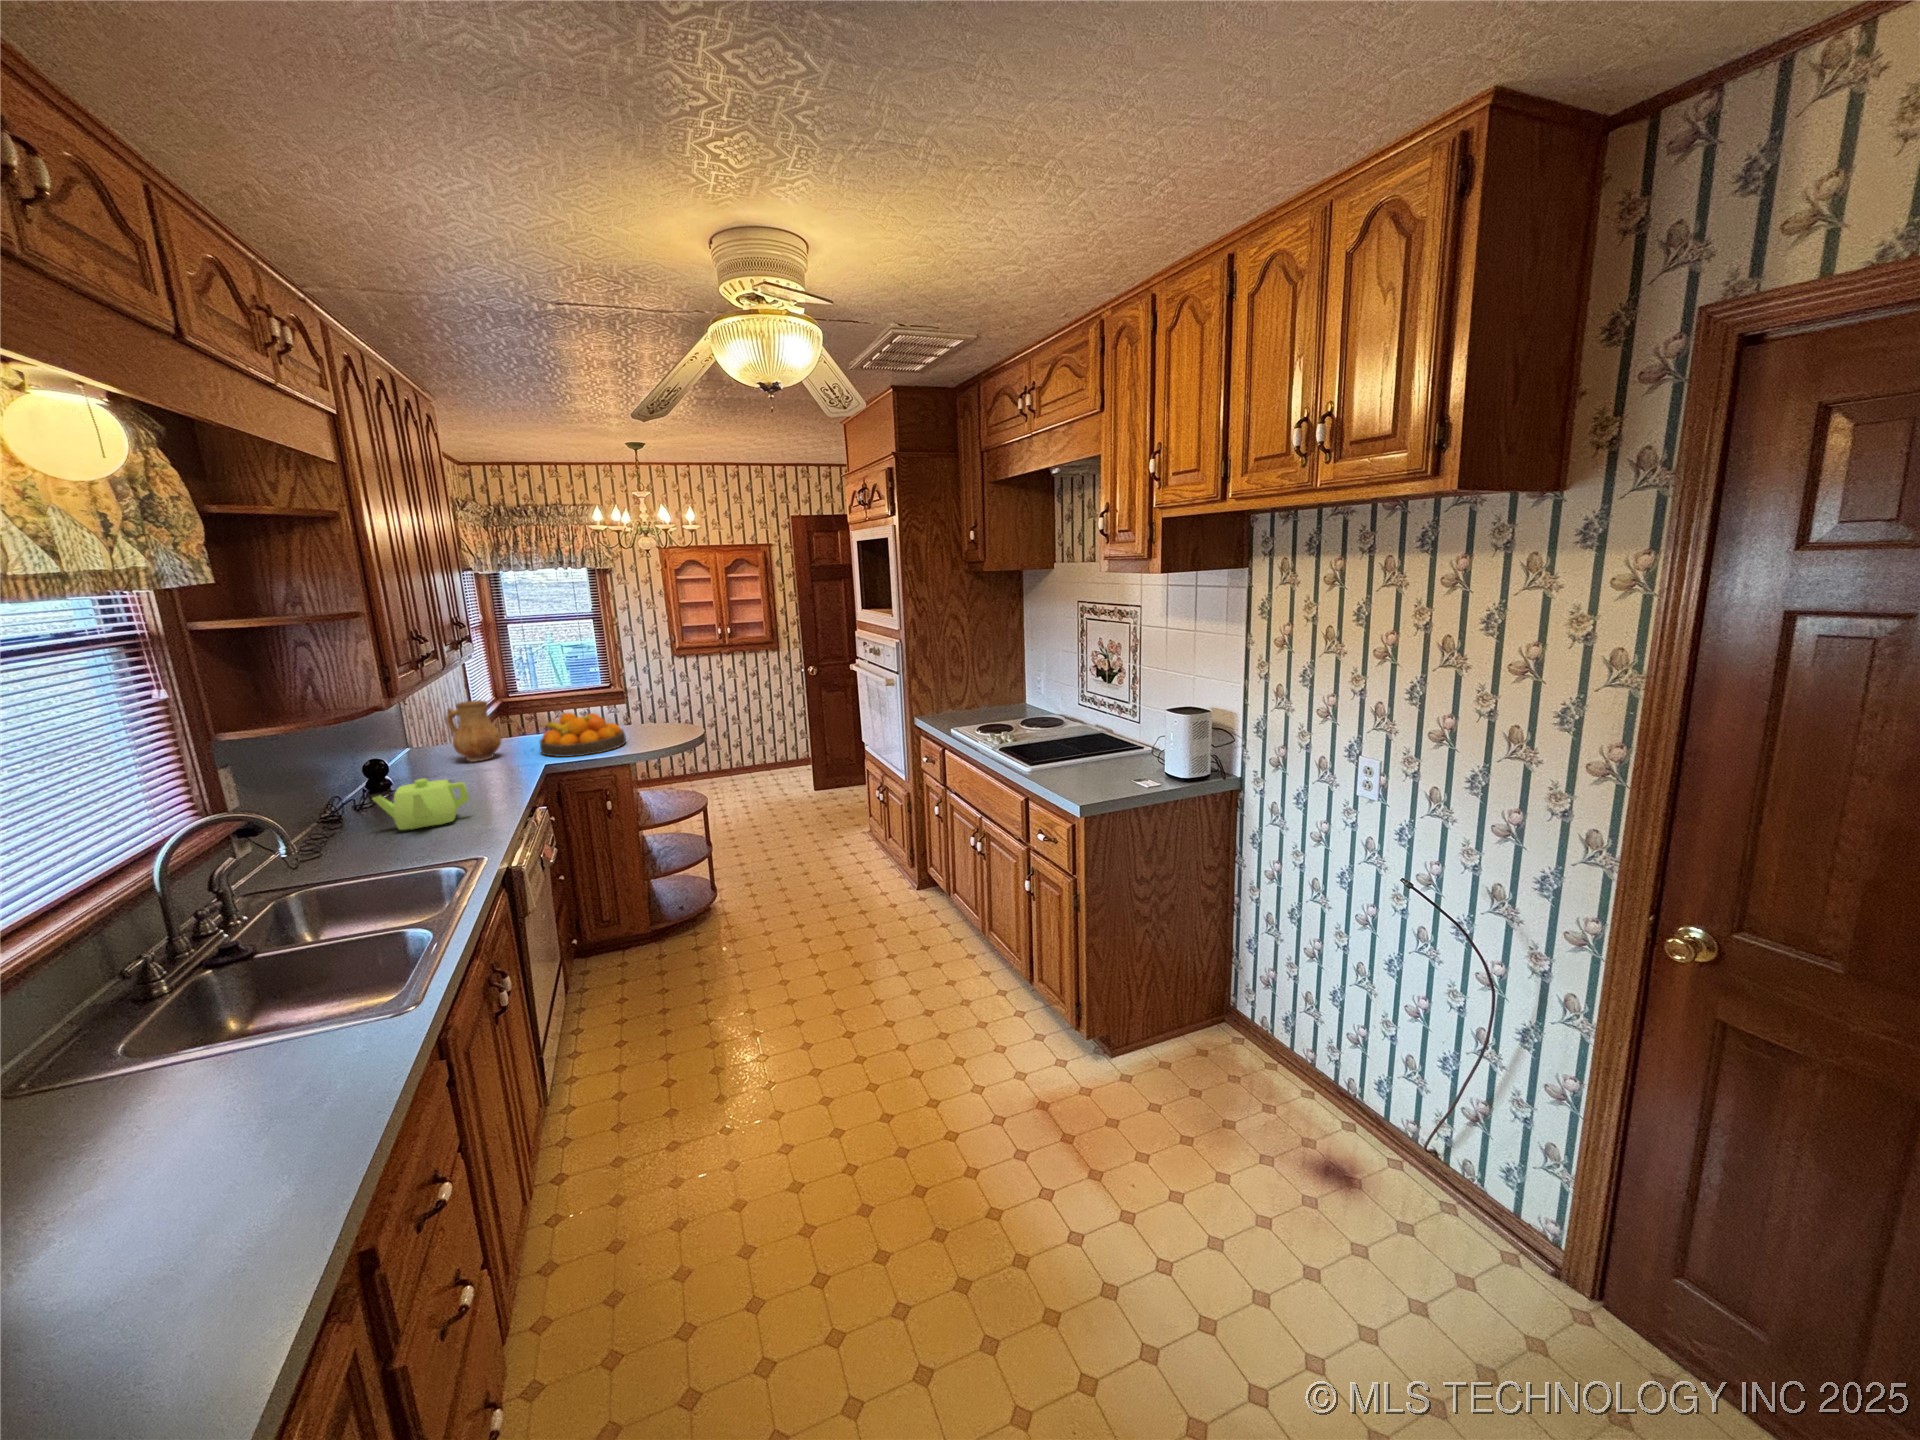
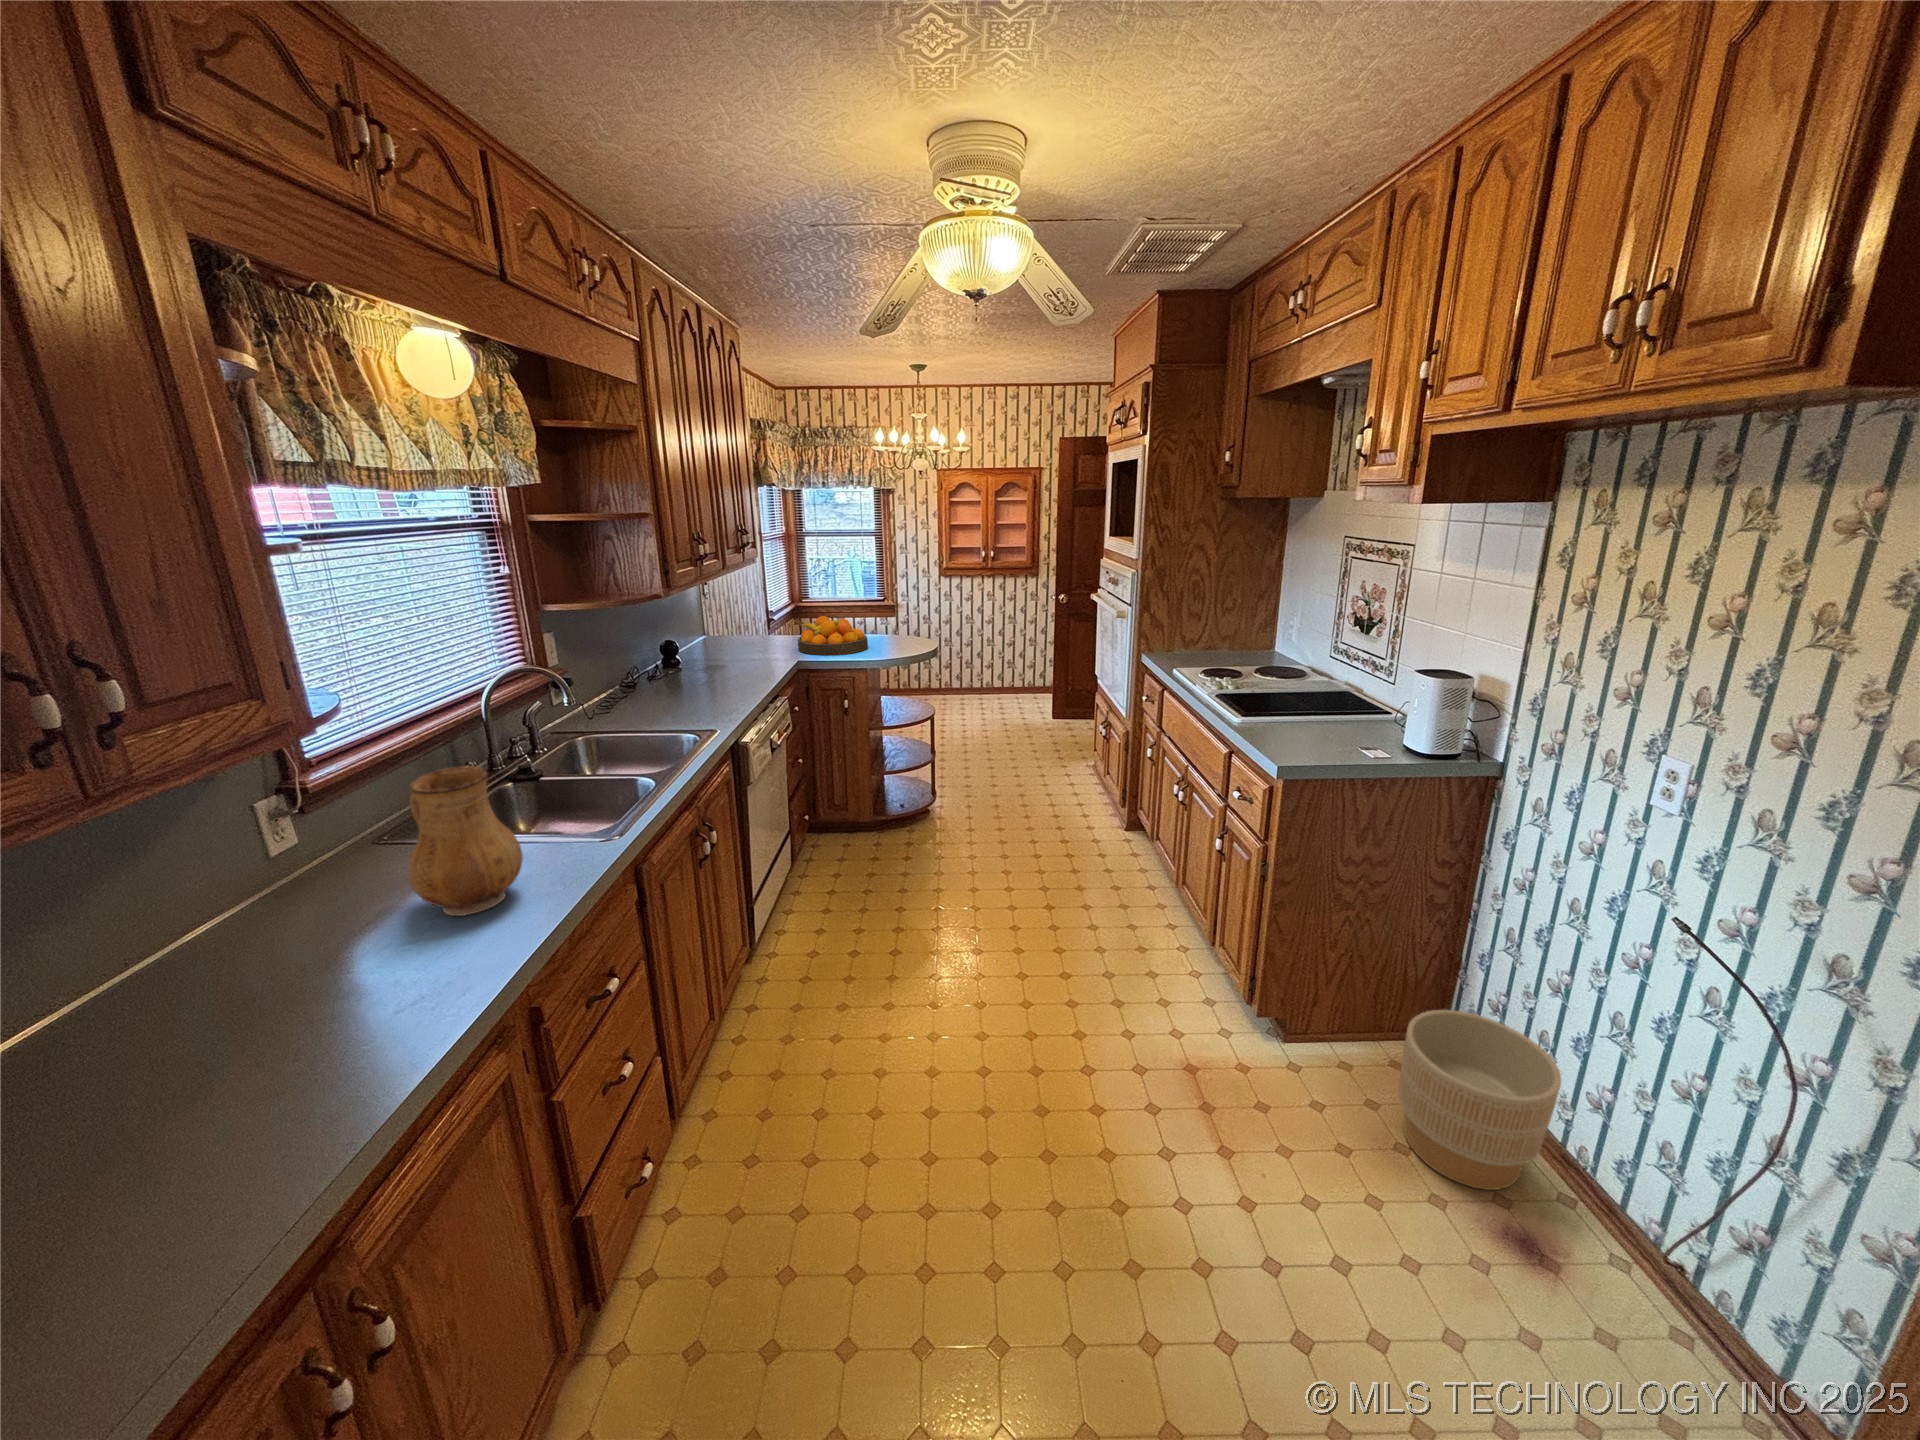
ceramic pitcher: present [446,700,501,762] -> present [408,766,523,916]
teapot: present [373,778,469,830] -> none [656,657,725,697]
planter: none [1218,989,1333,1136] -> present [1398,1010,1561,1190]

